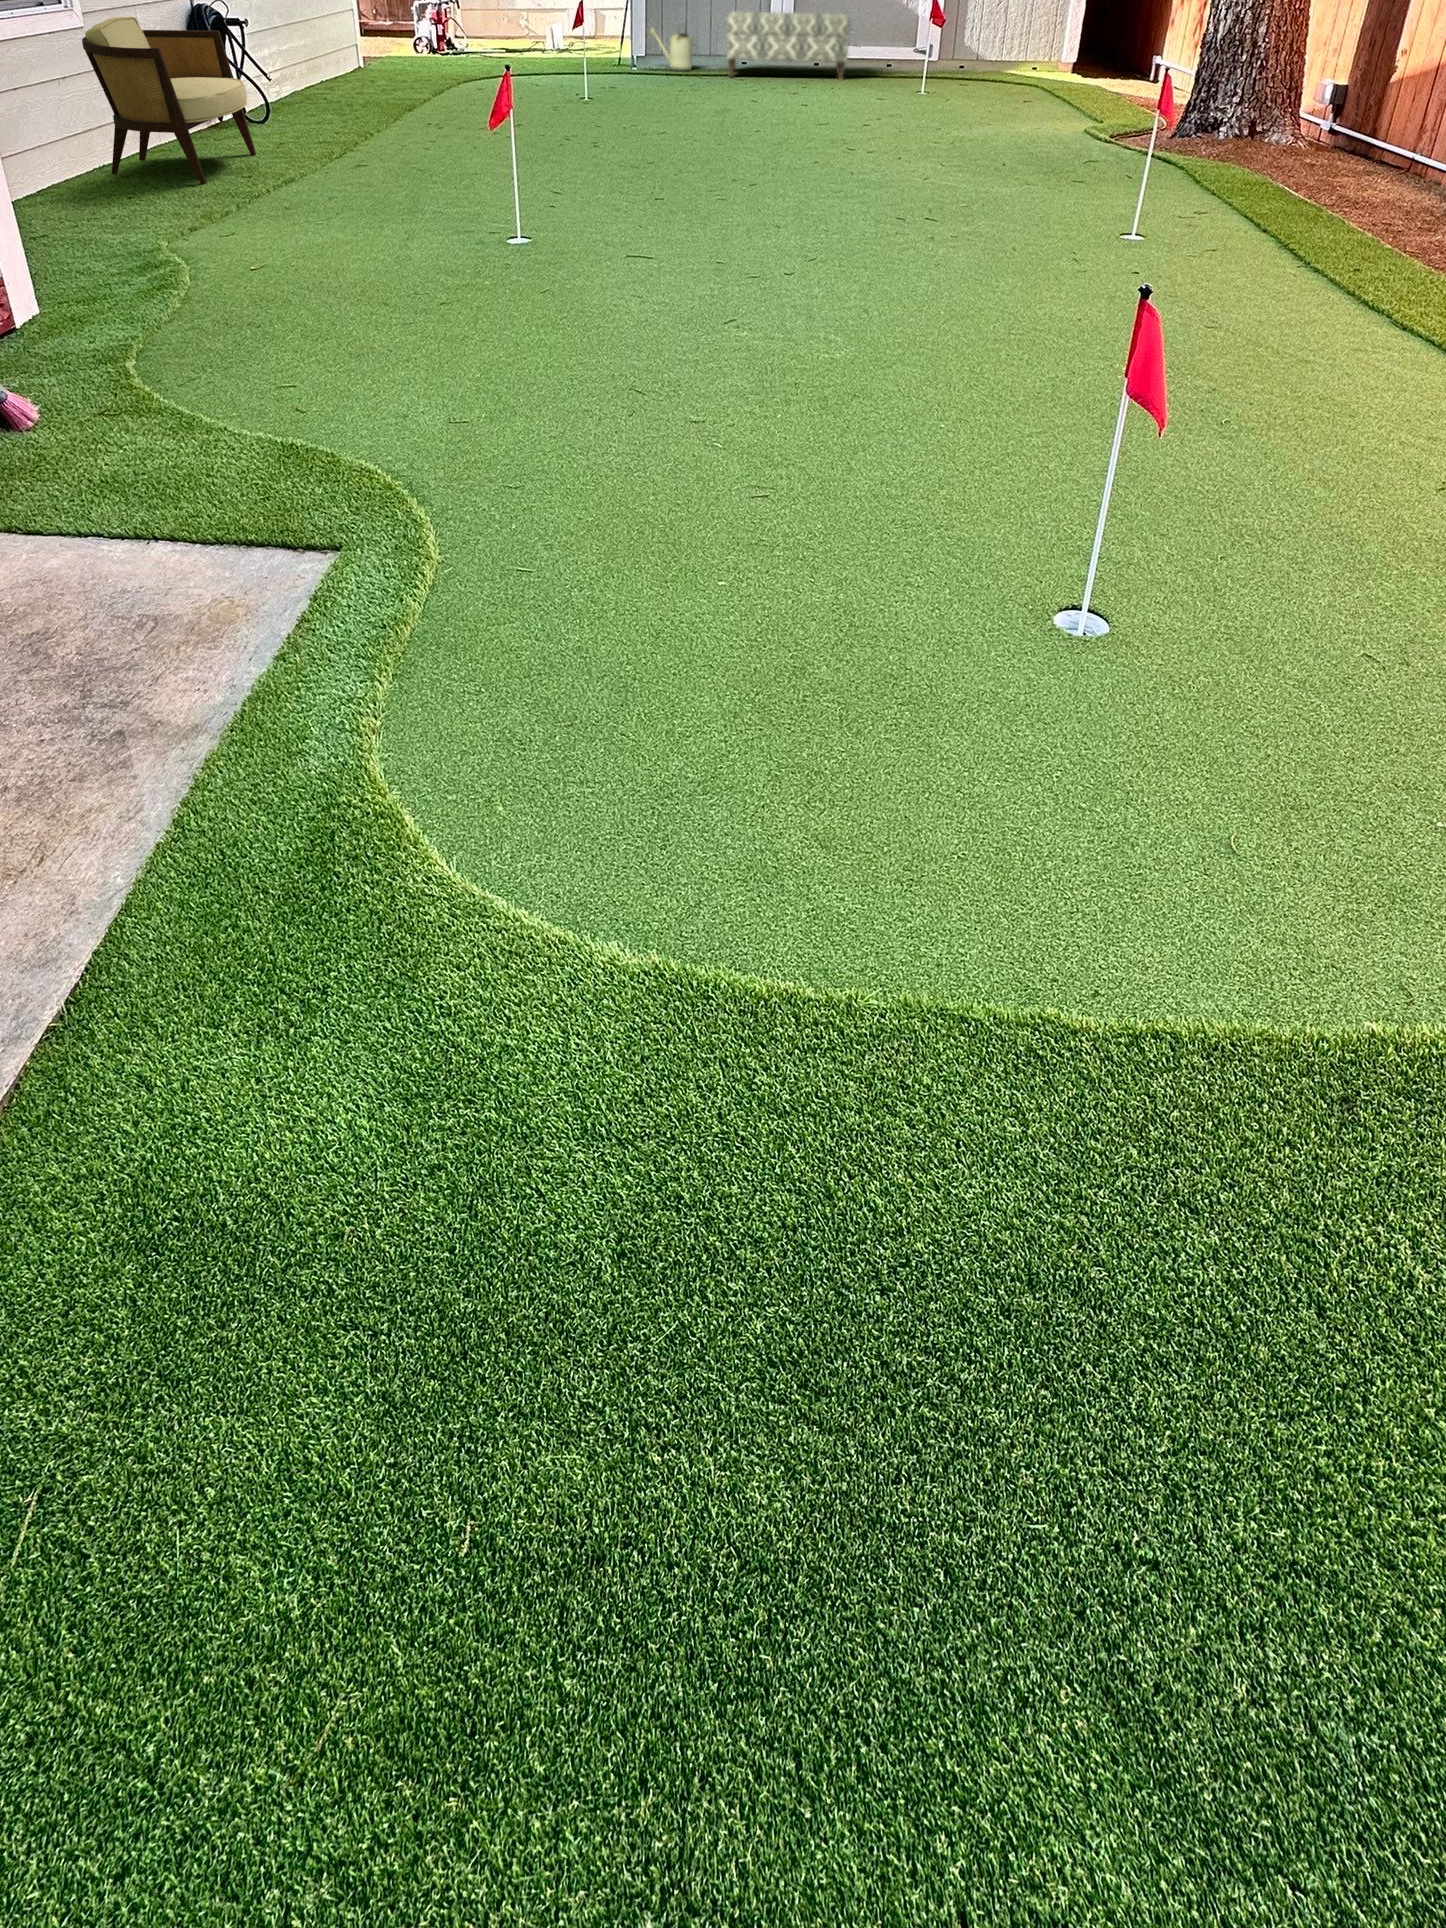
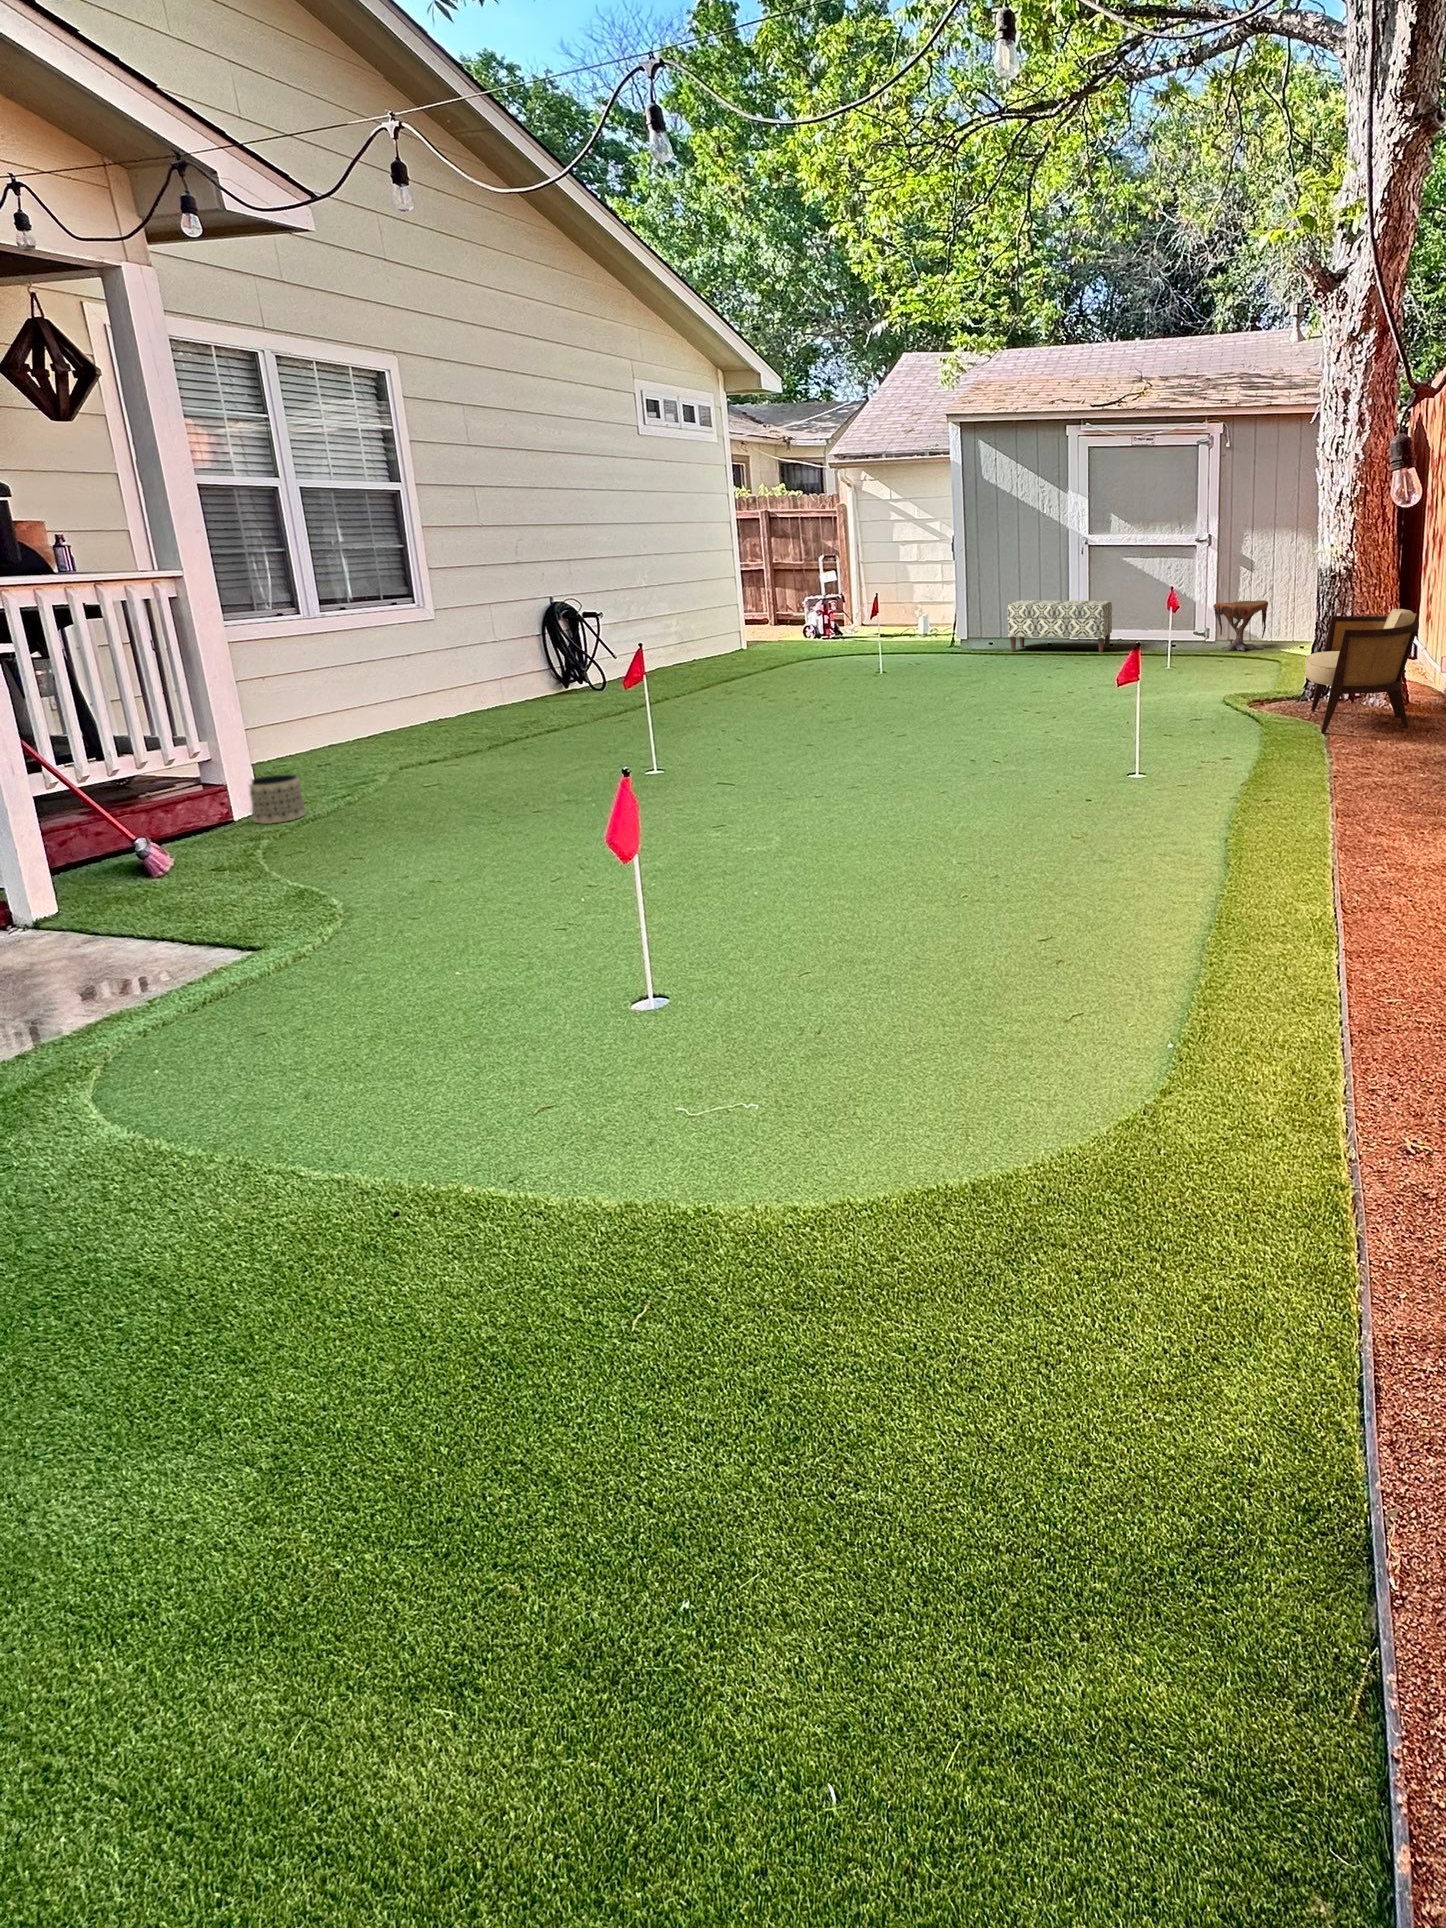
side table: none [973,15,1043,79] -> present [1213,600,1268,651]
armchair: present [82,16,256,184] -> present [1305,609,1419,733]
watering can: present [648,25,693,71] -> none [955,610,994,647]
planter: none [23,259,105,332] -> present [249,774,305,824]

